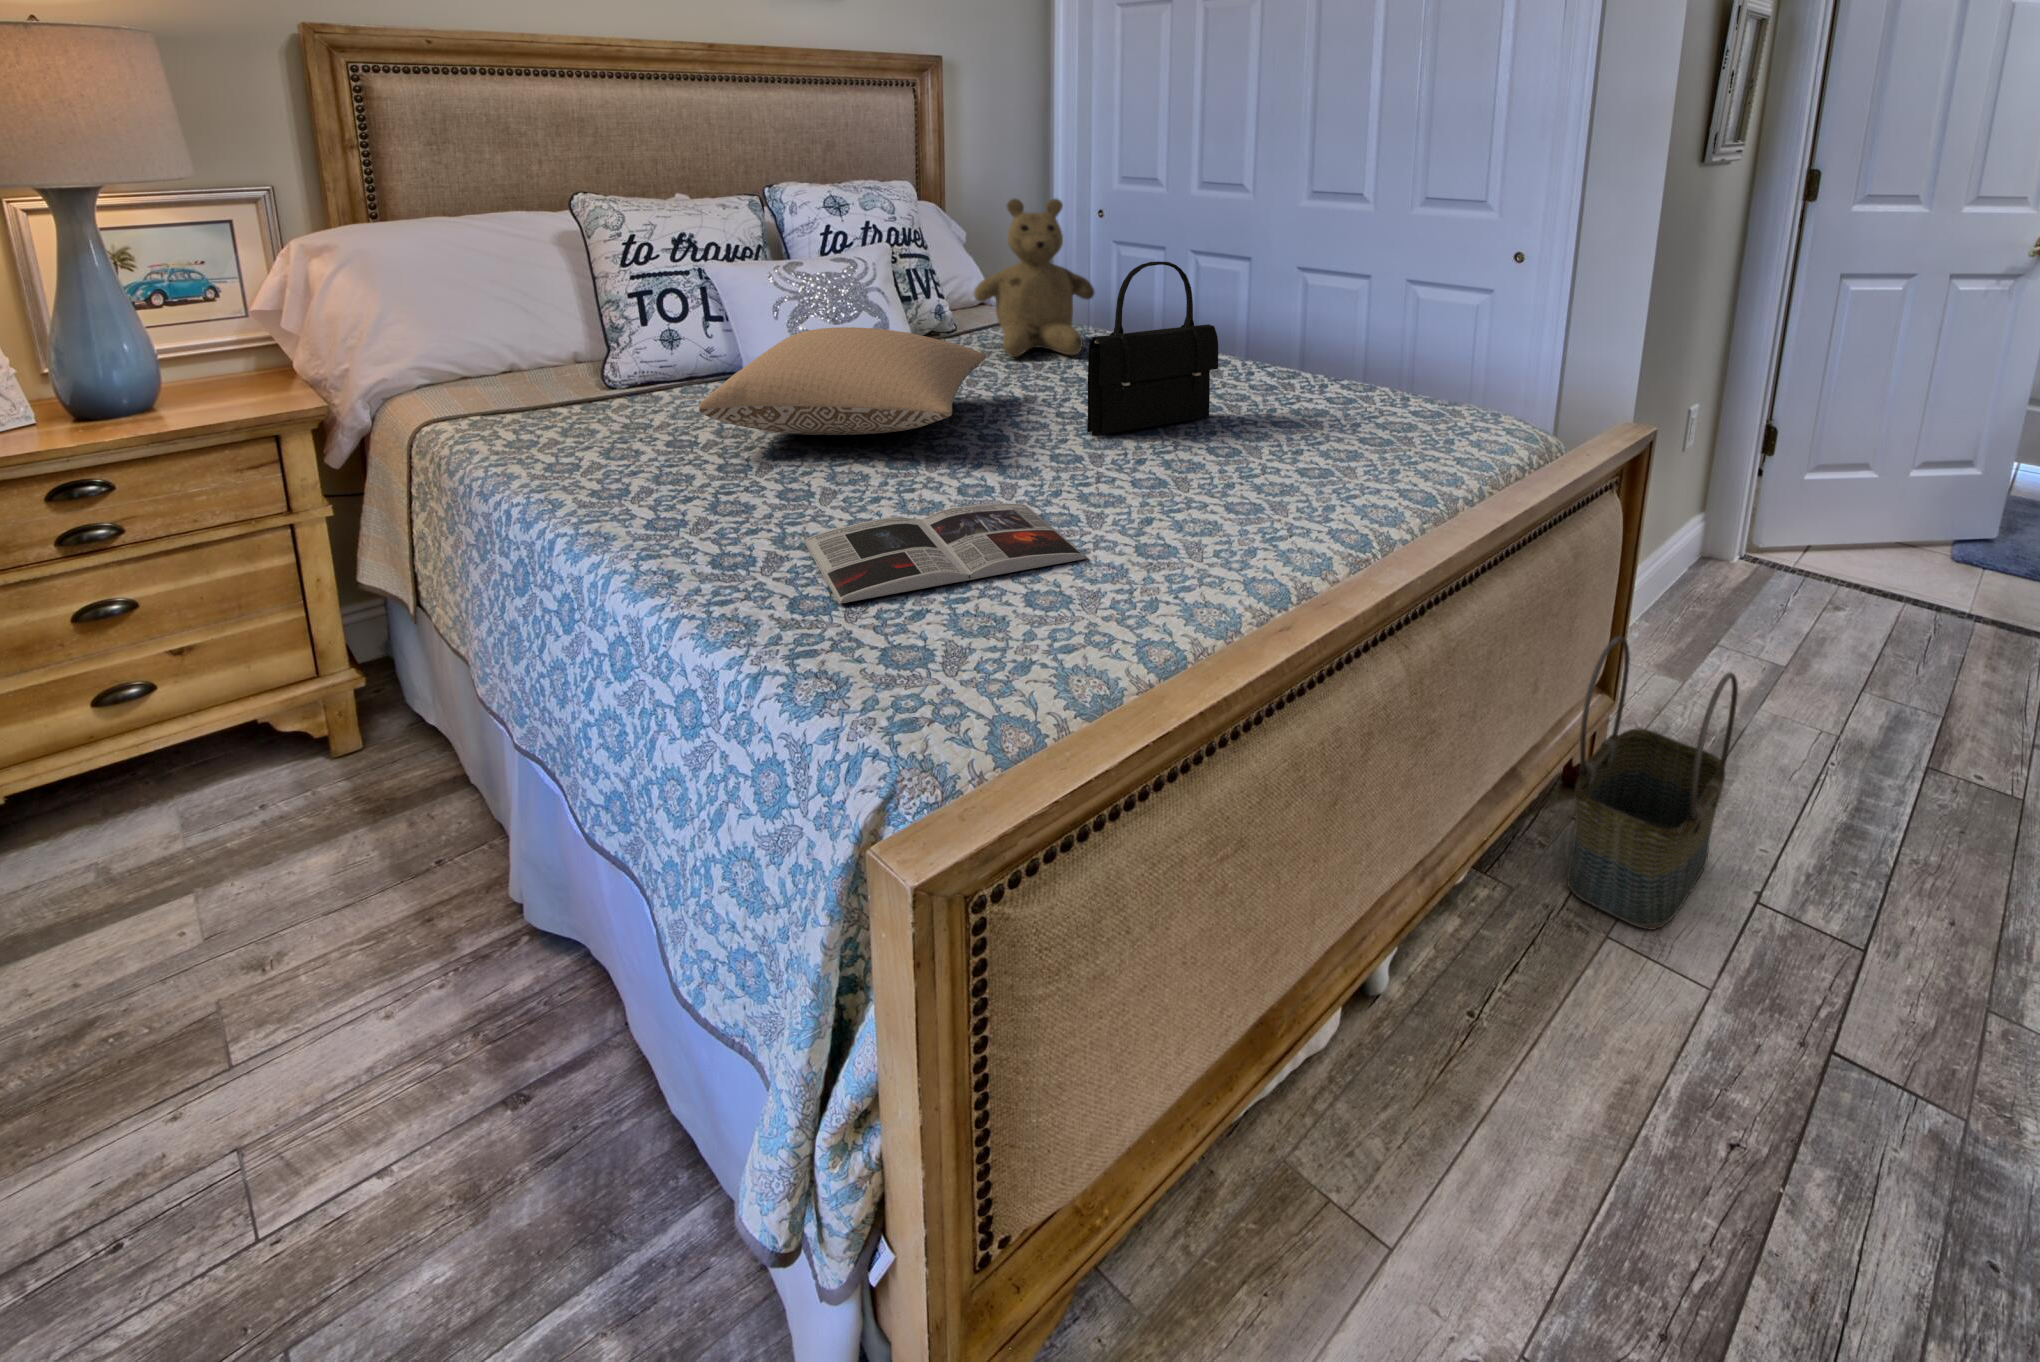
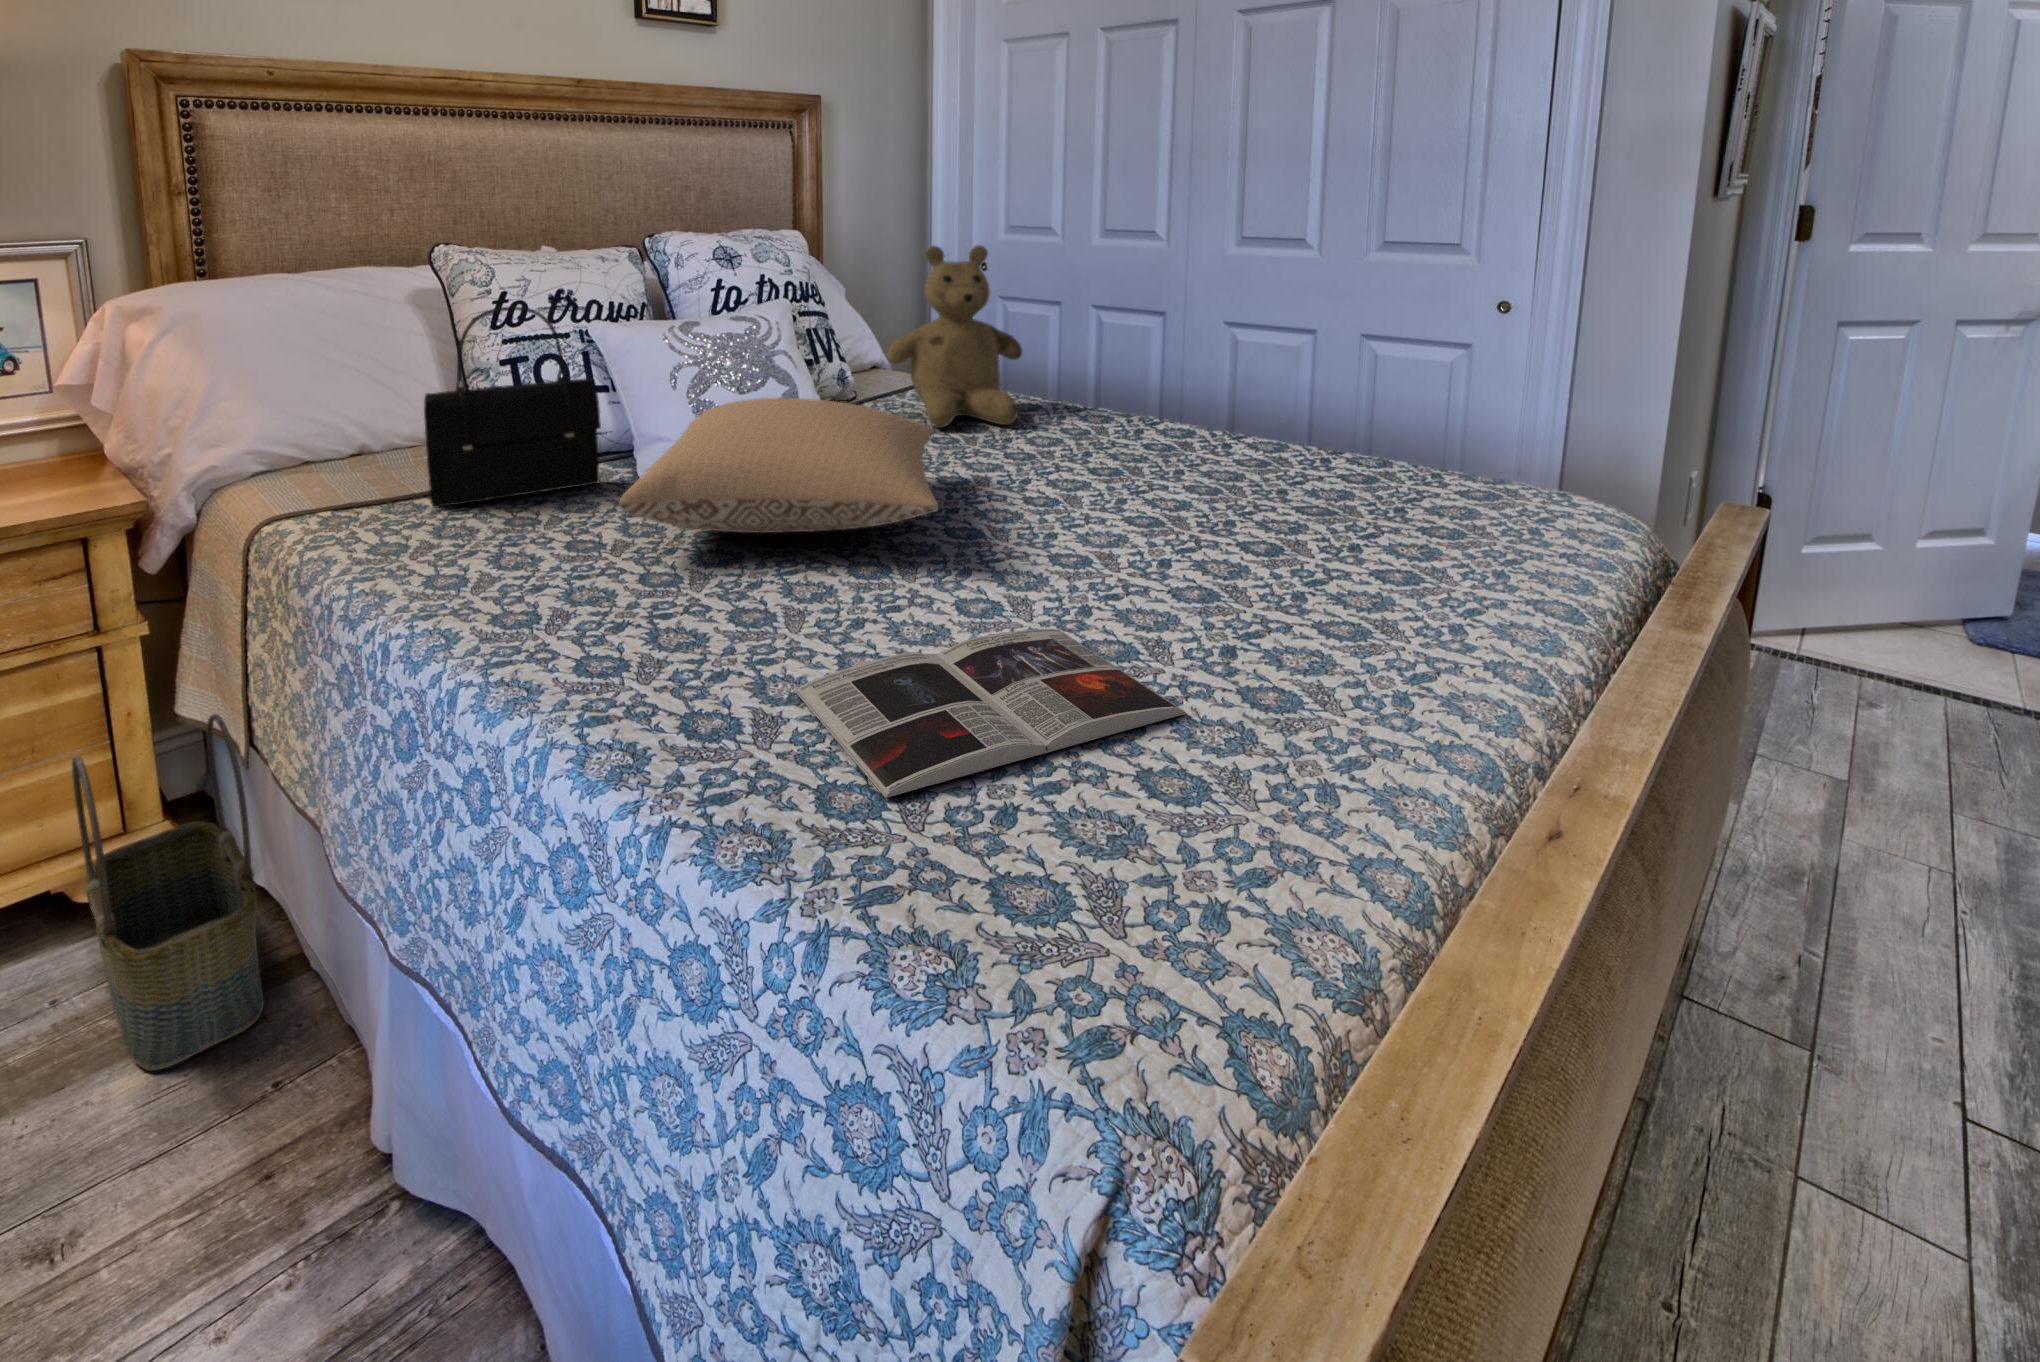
handbag: present [1087,261,1218,436] -> present [424,307,601,508]
basket: present [1567,637,1738,930] -> present [72,714,263,1071]

